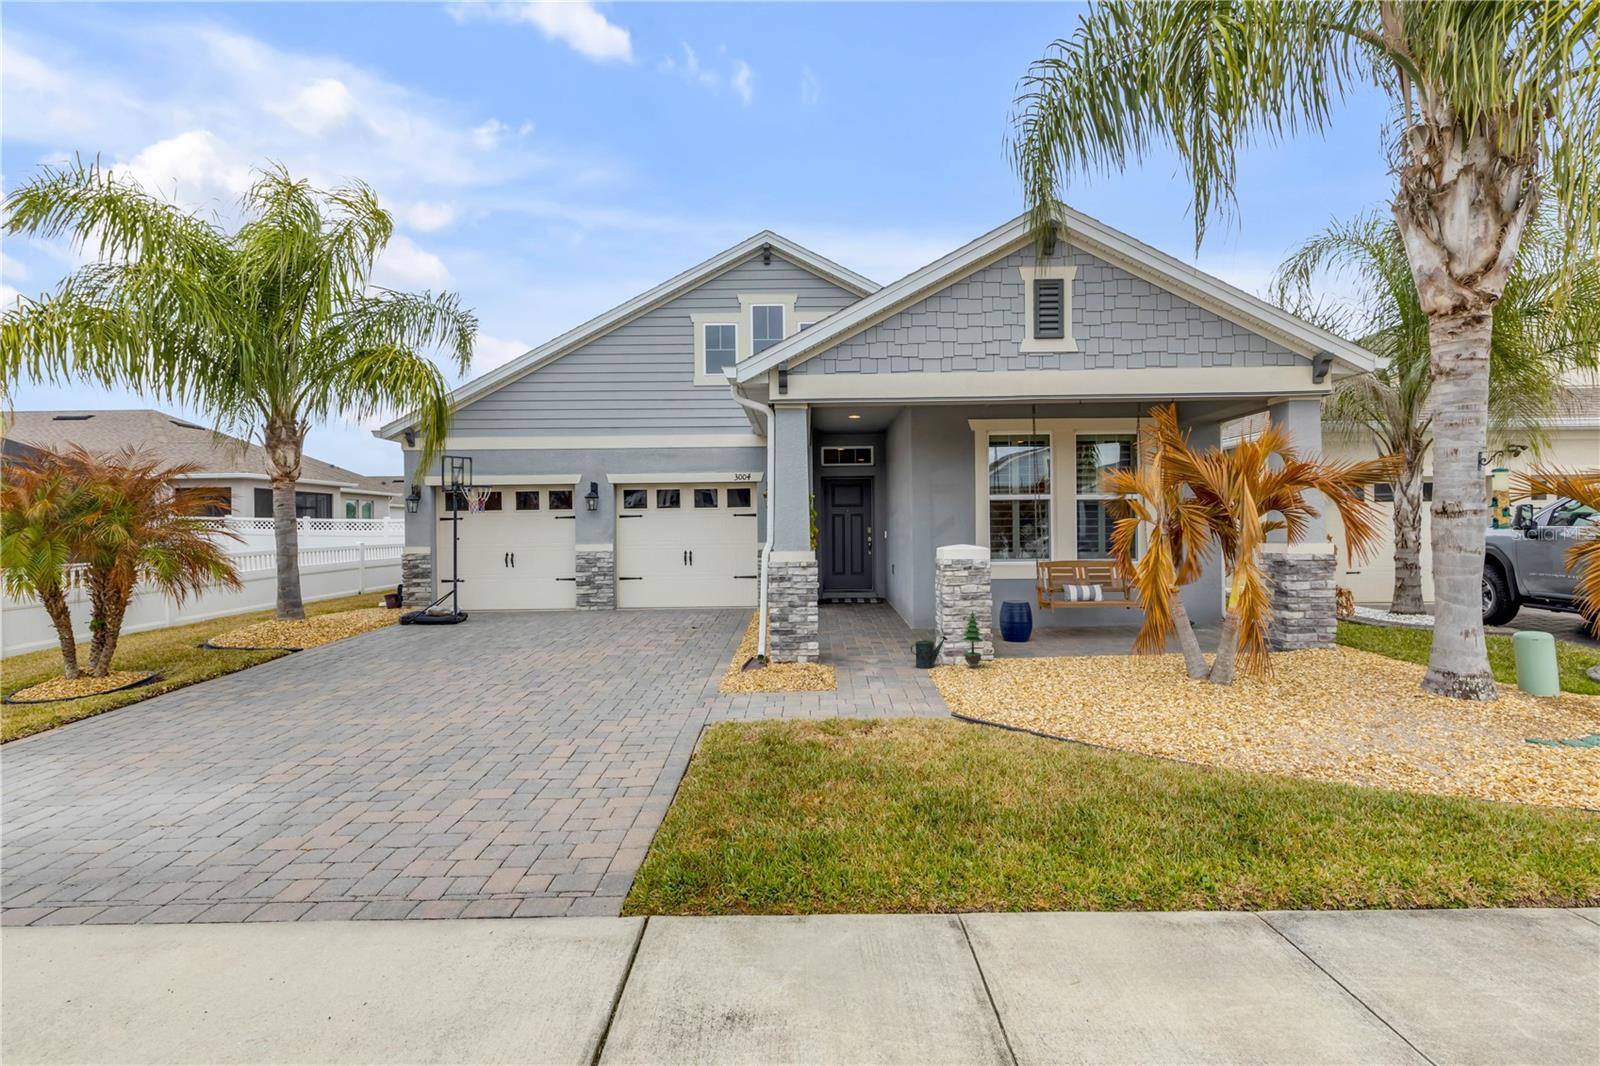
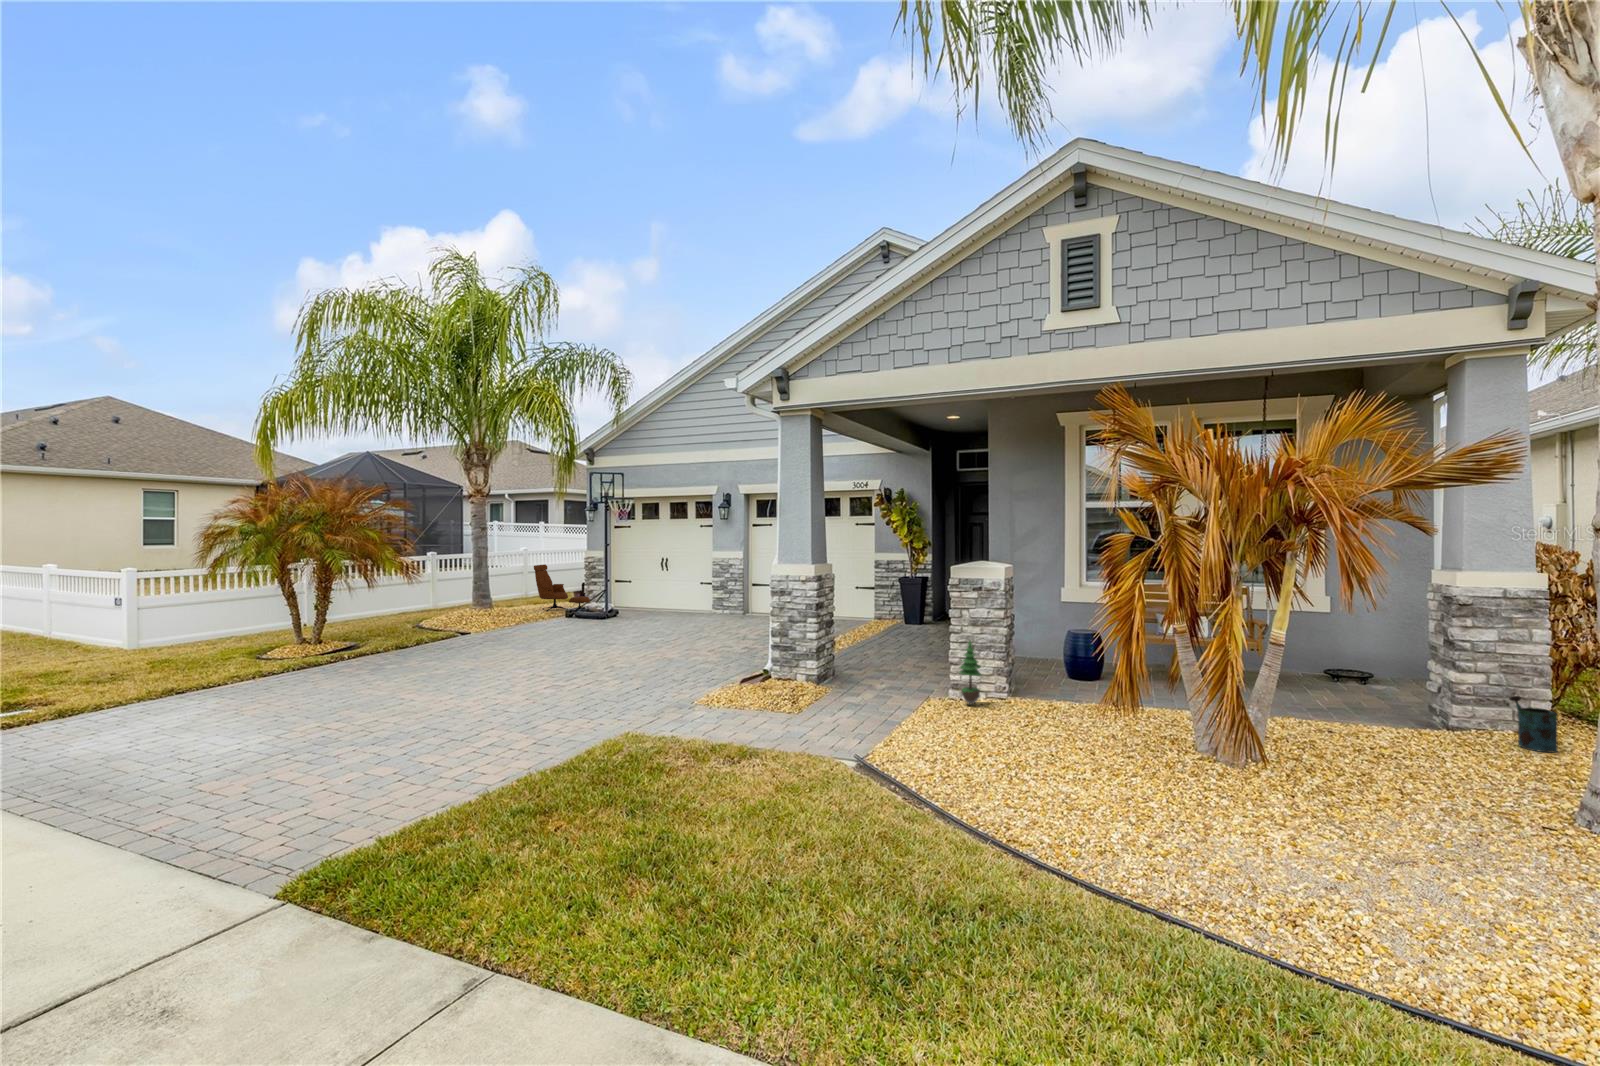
lounge chair: none [341,564,419,621] -> present [534,565,590,611]
watering can: present [911,636,947,668] -> present [1509,696,1558,753]

